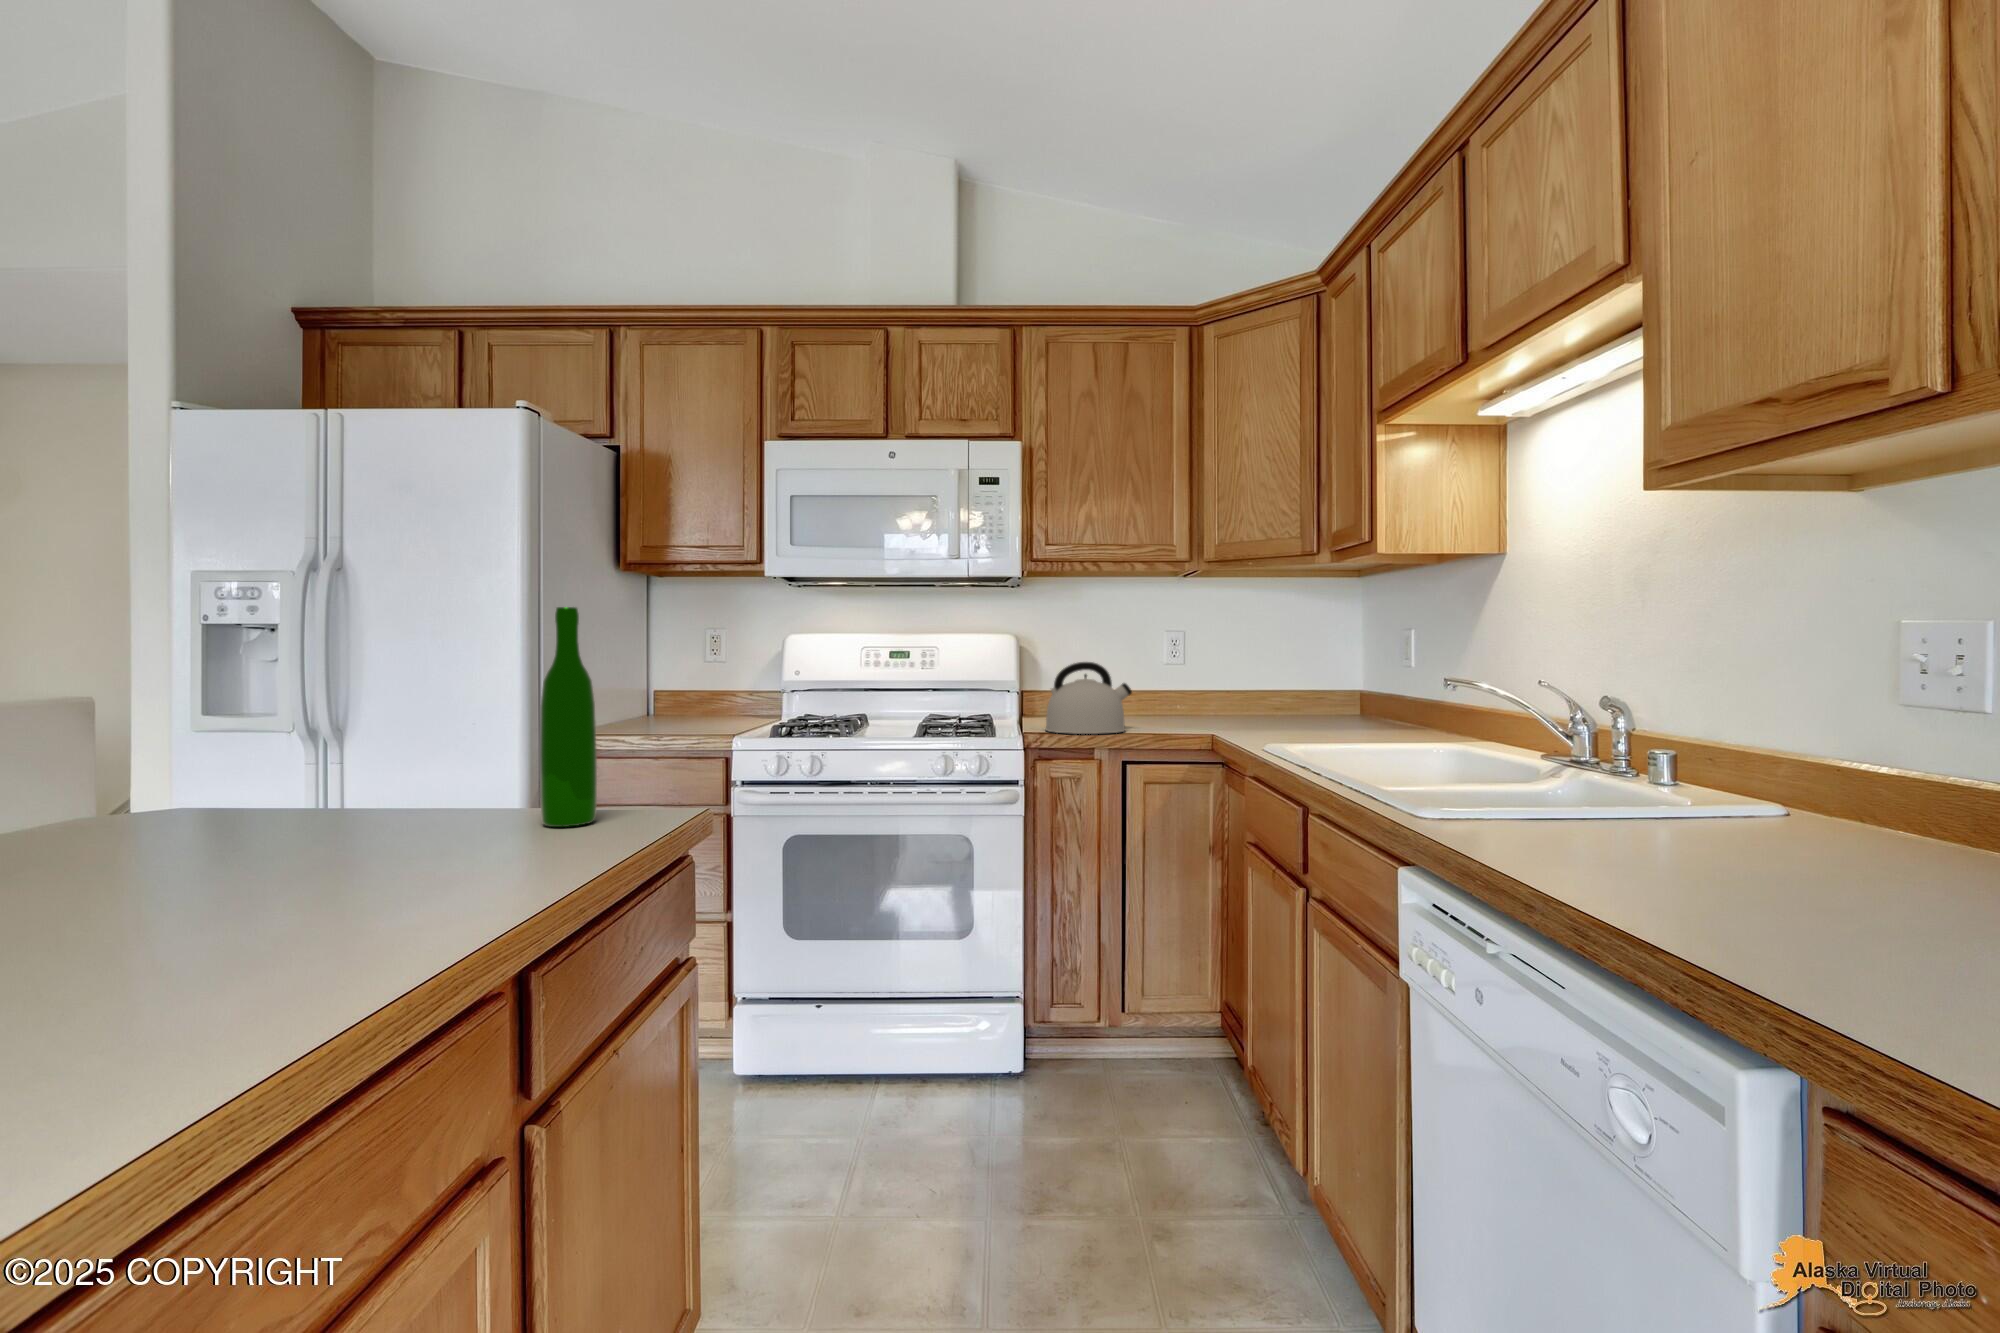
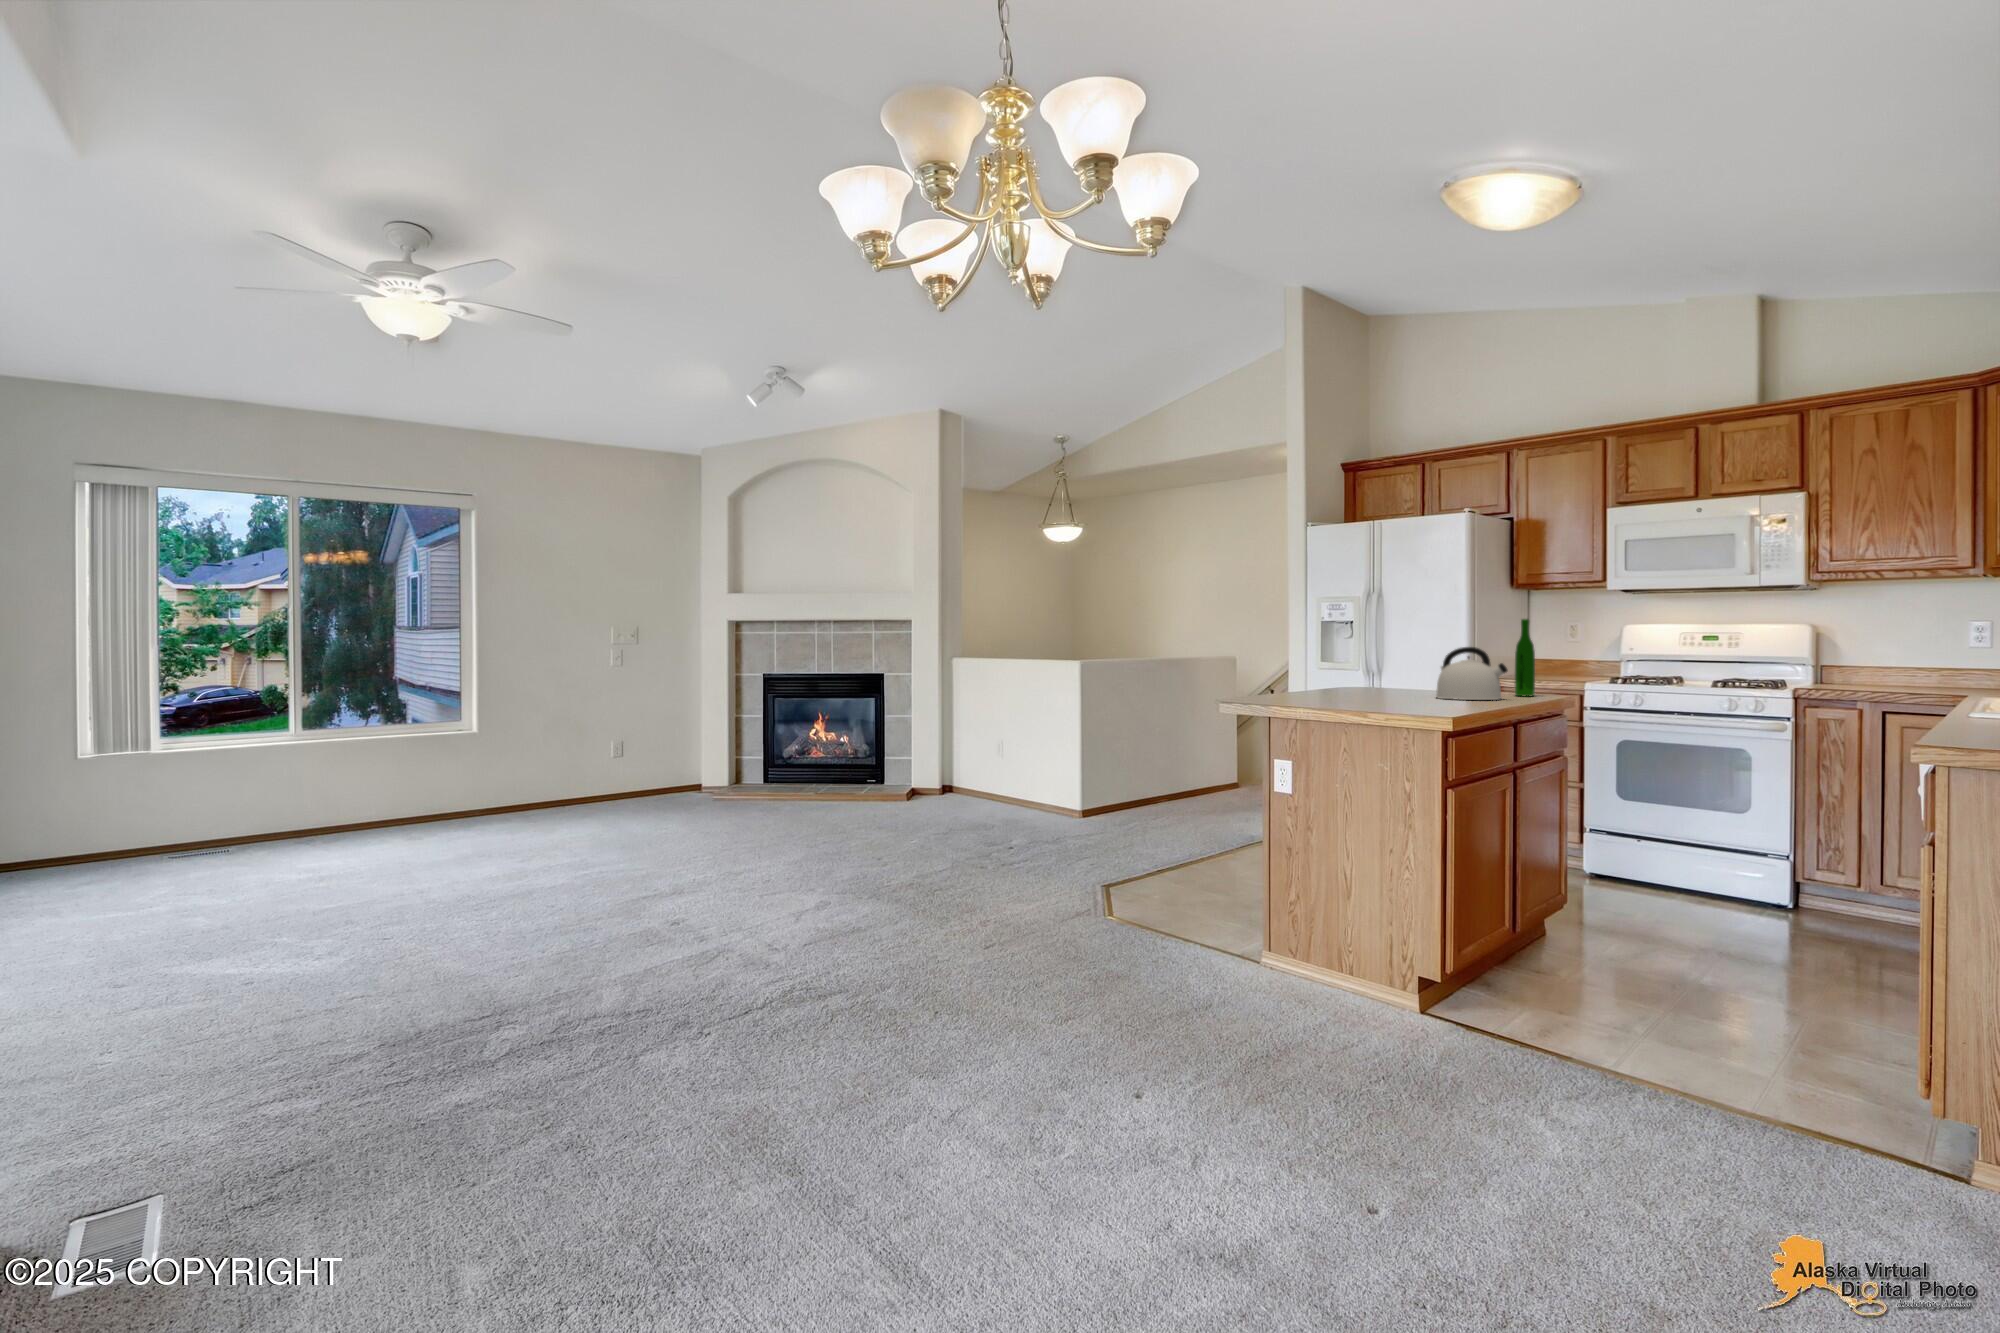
kettle: present [1046,662,1132,734] -> present [1436,647,1508,700]

